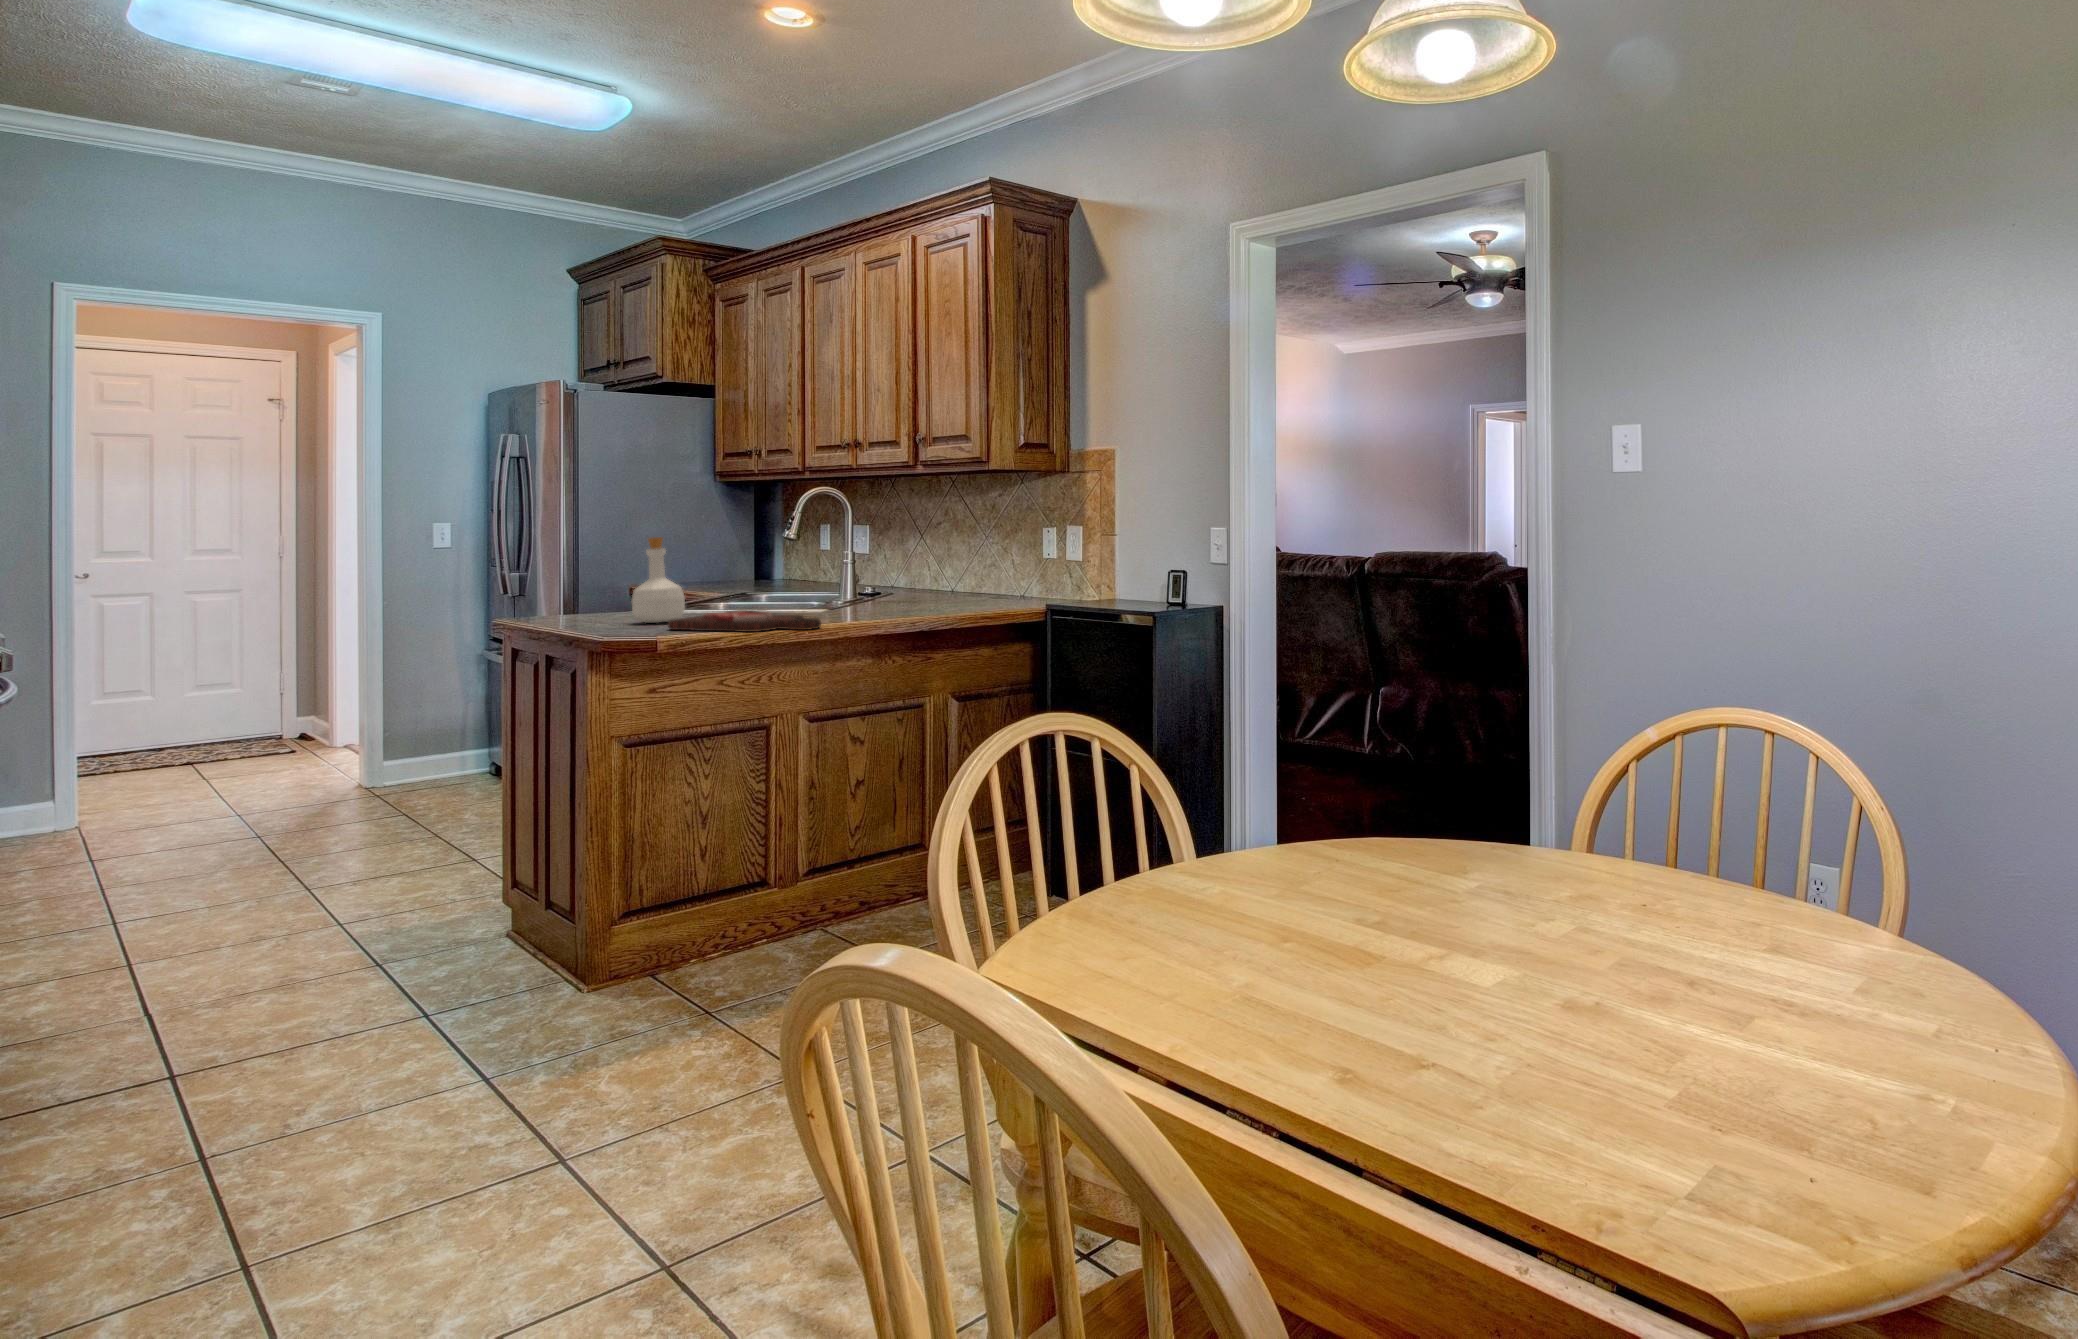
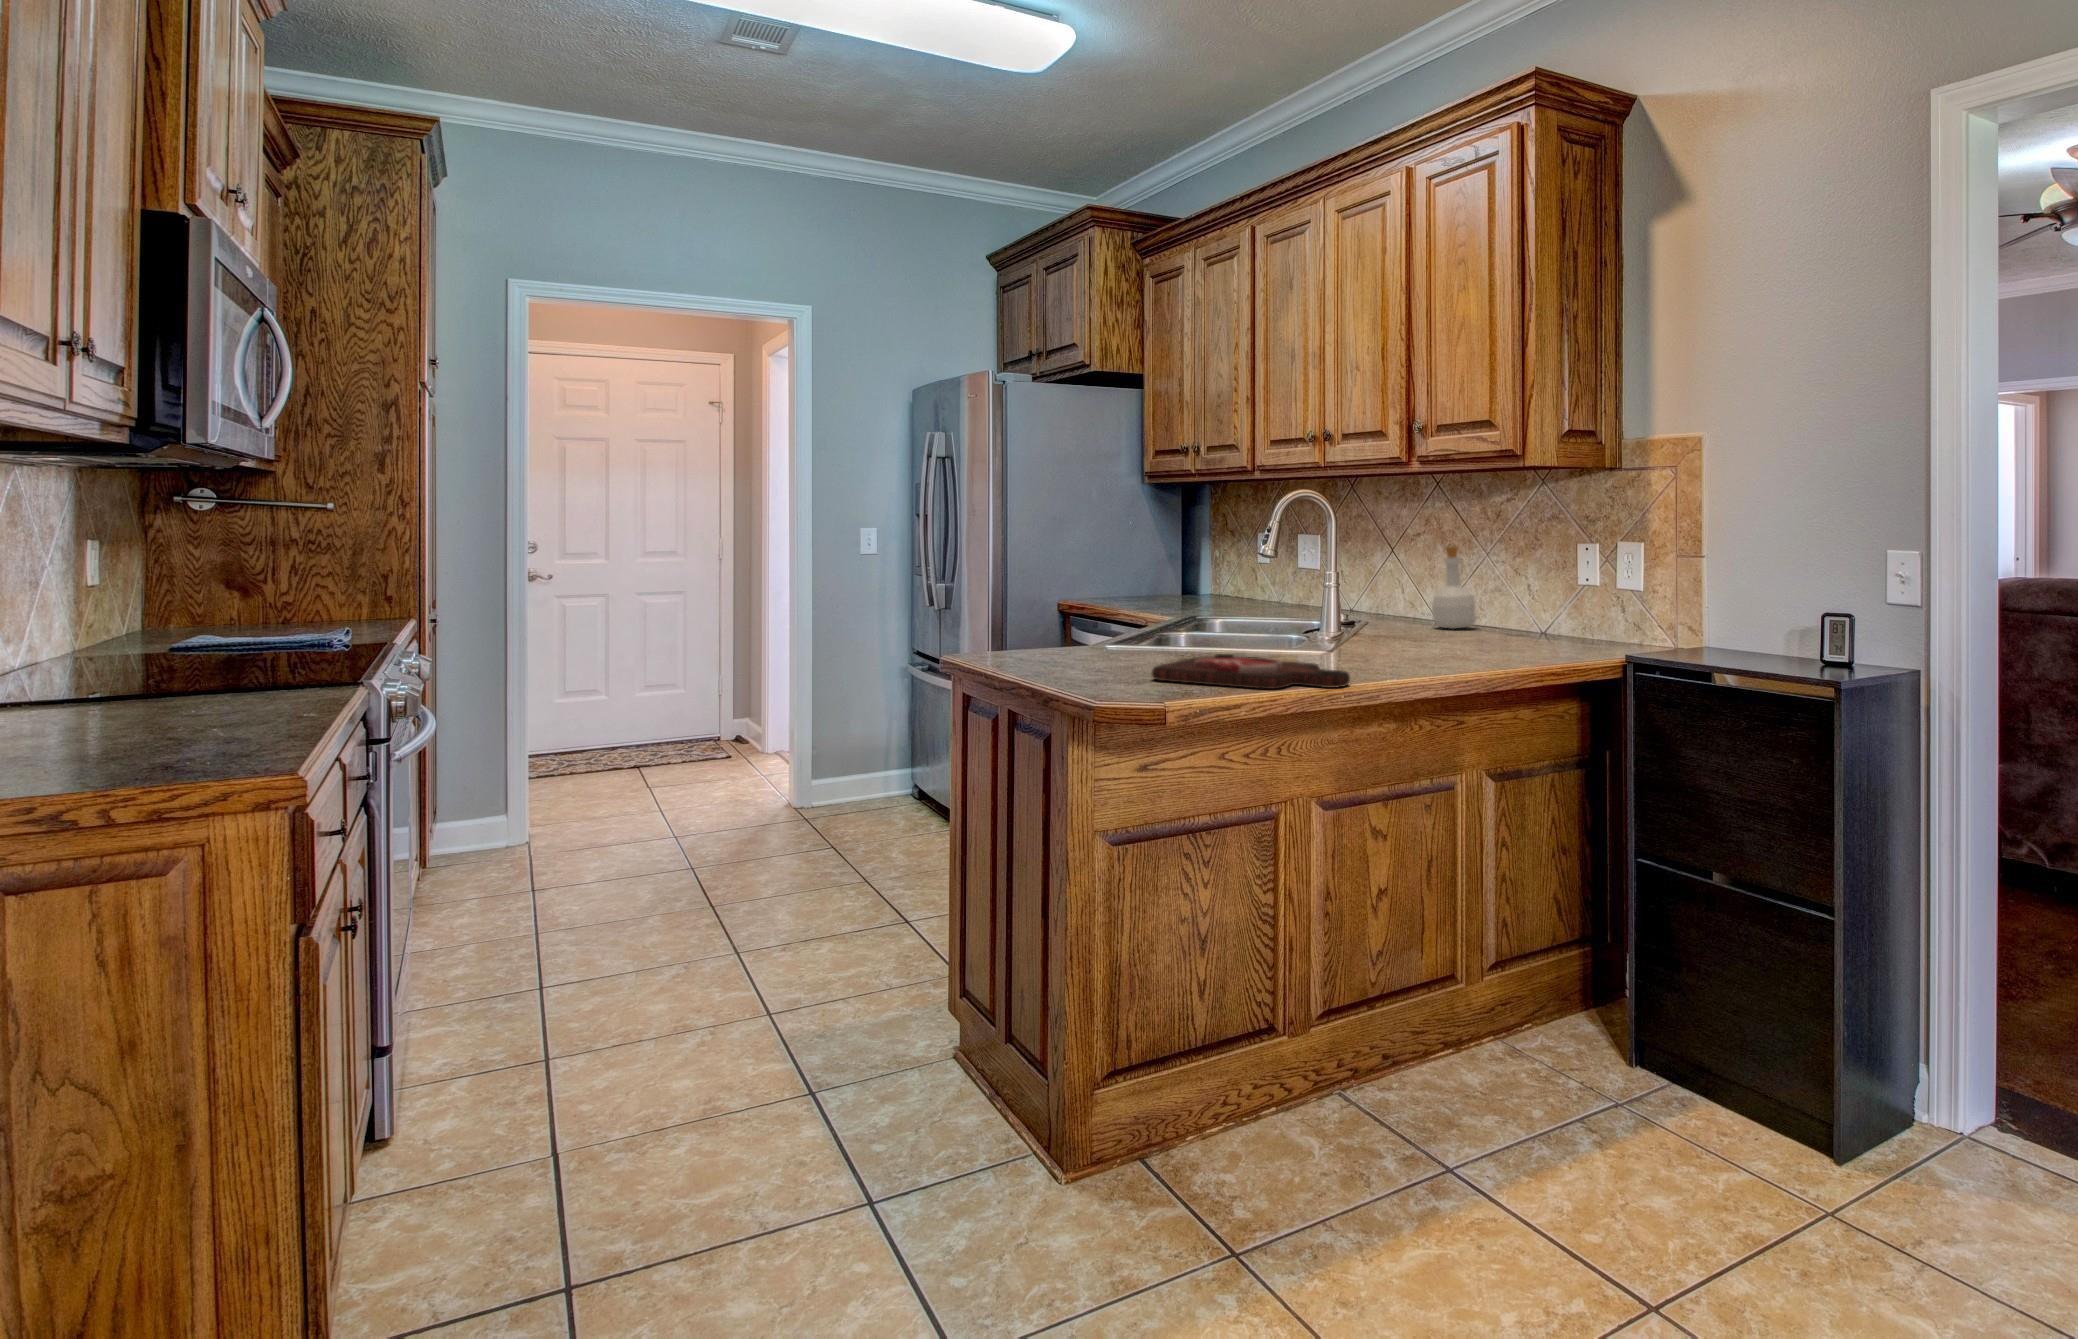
bottle: present [631,537,685,623] -> present [1432,546,1477,629]

